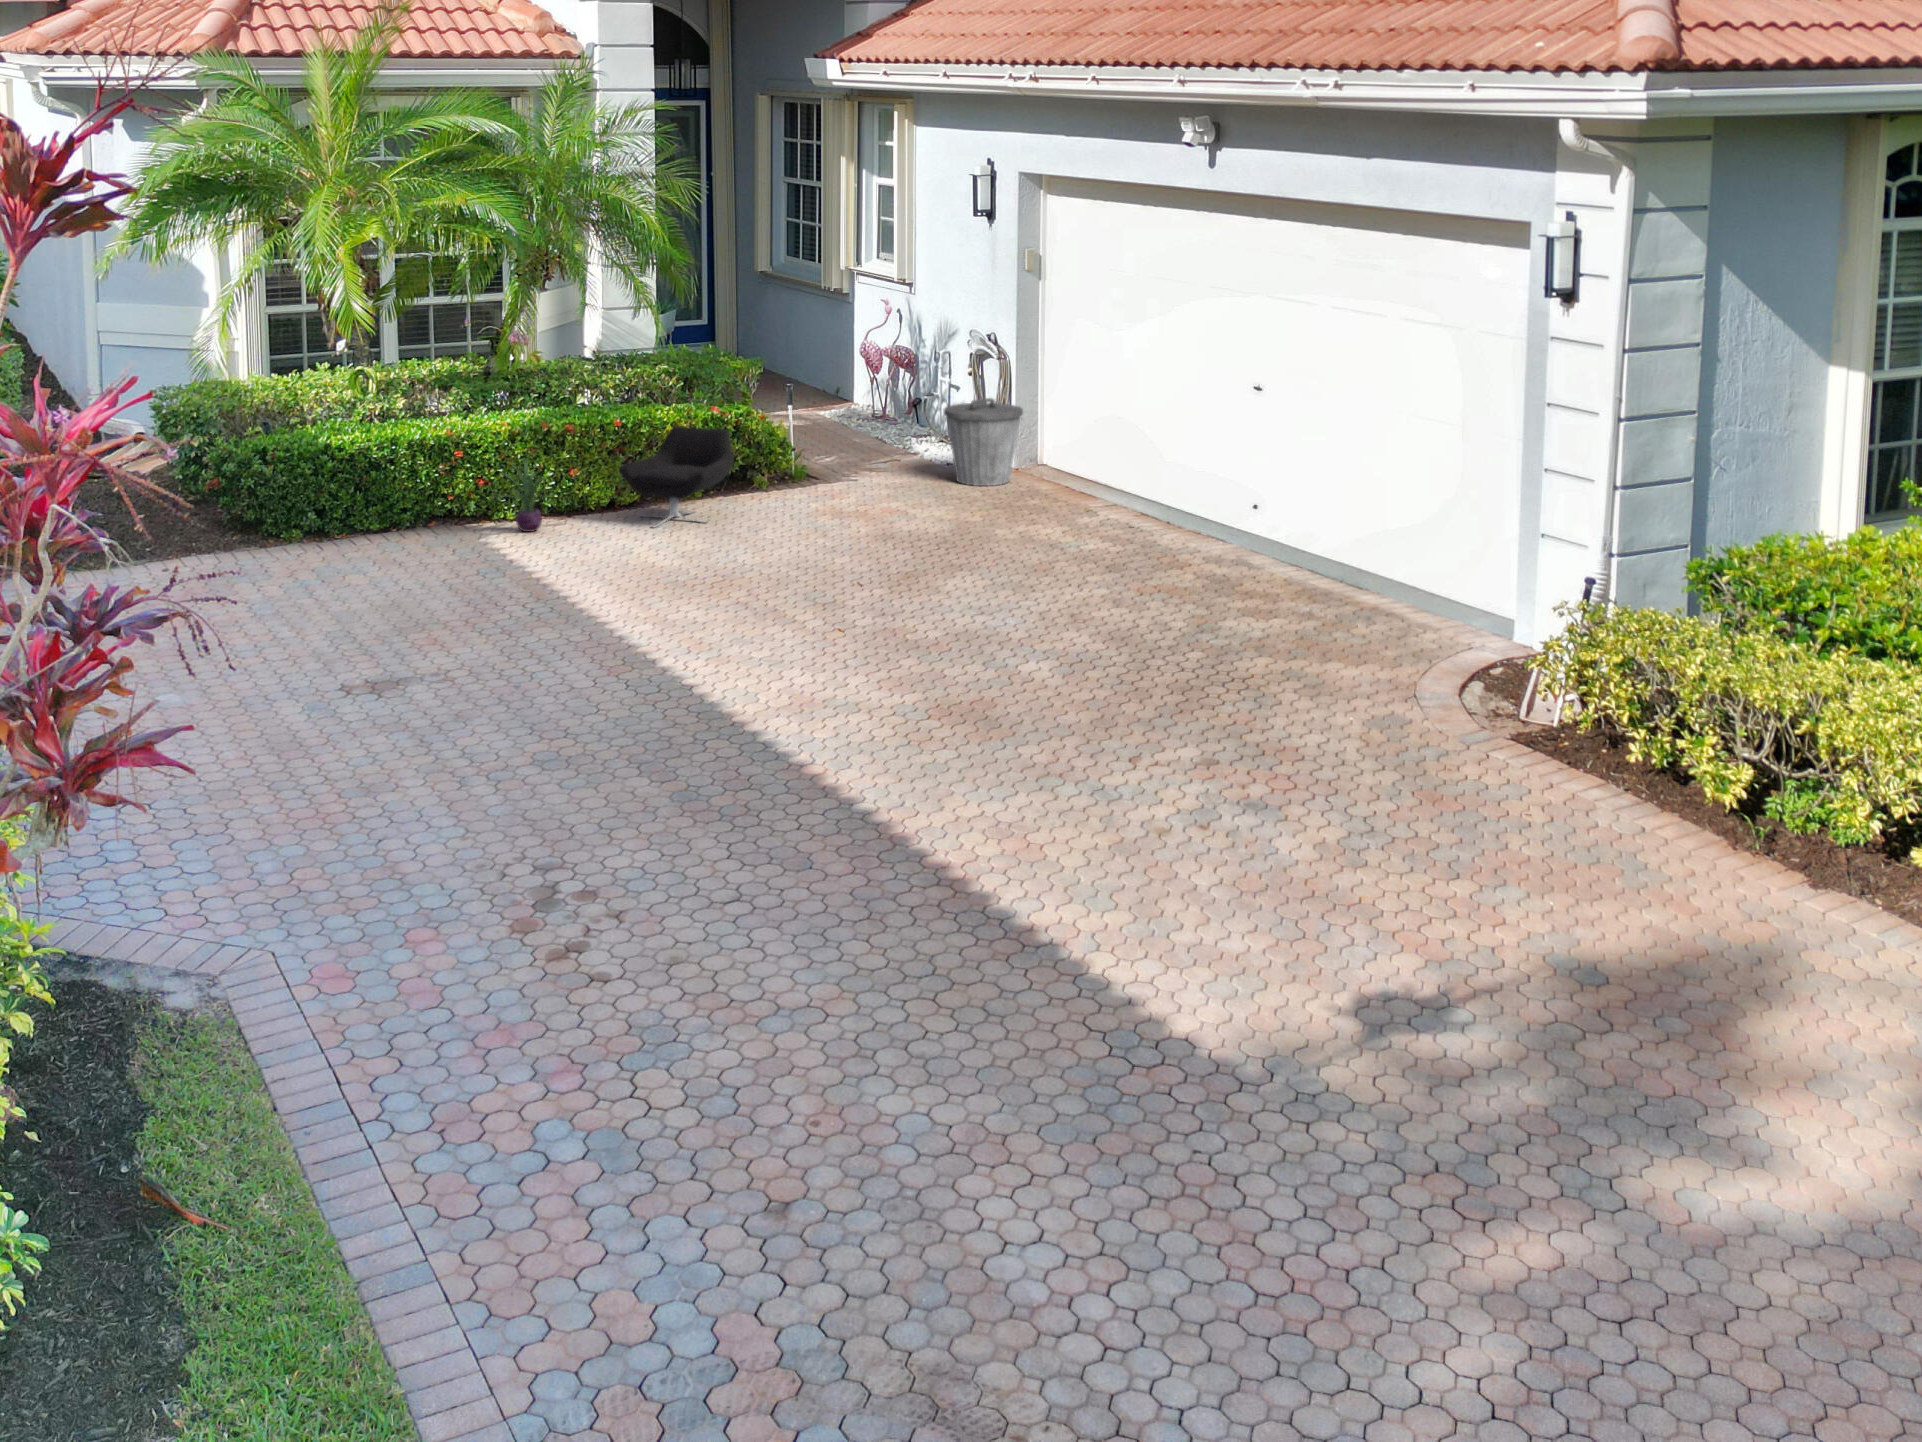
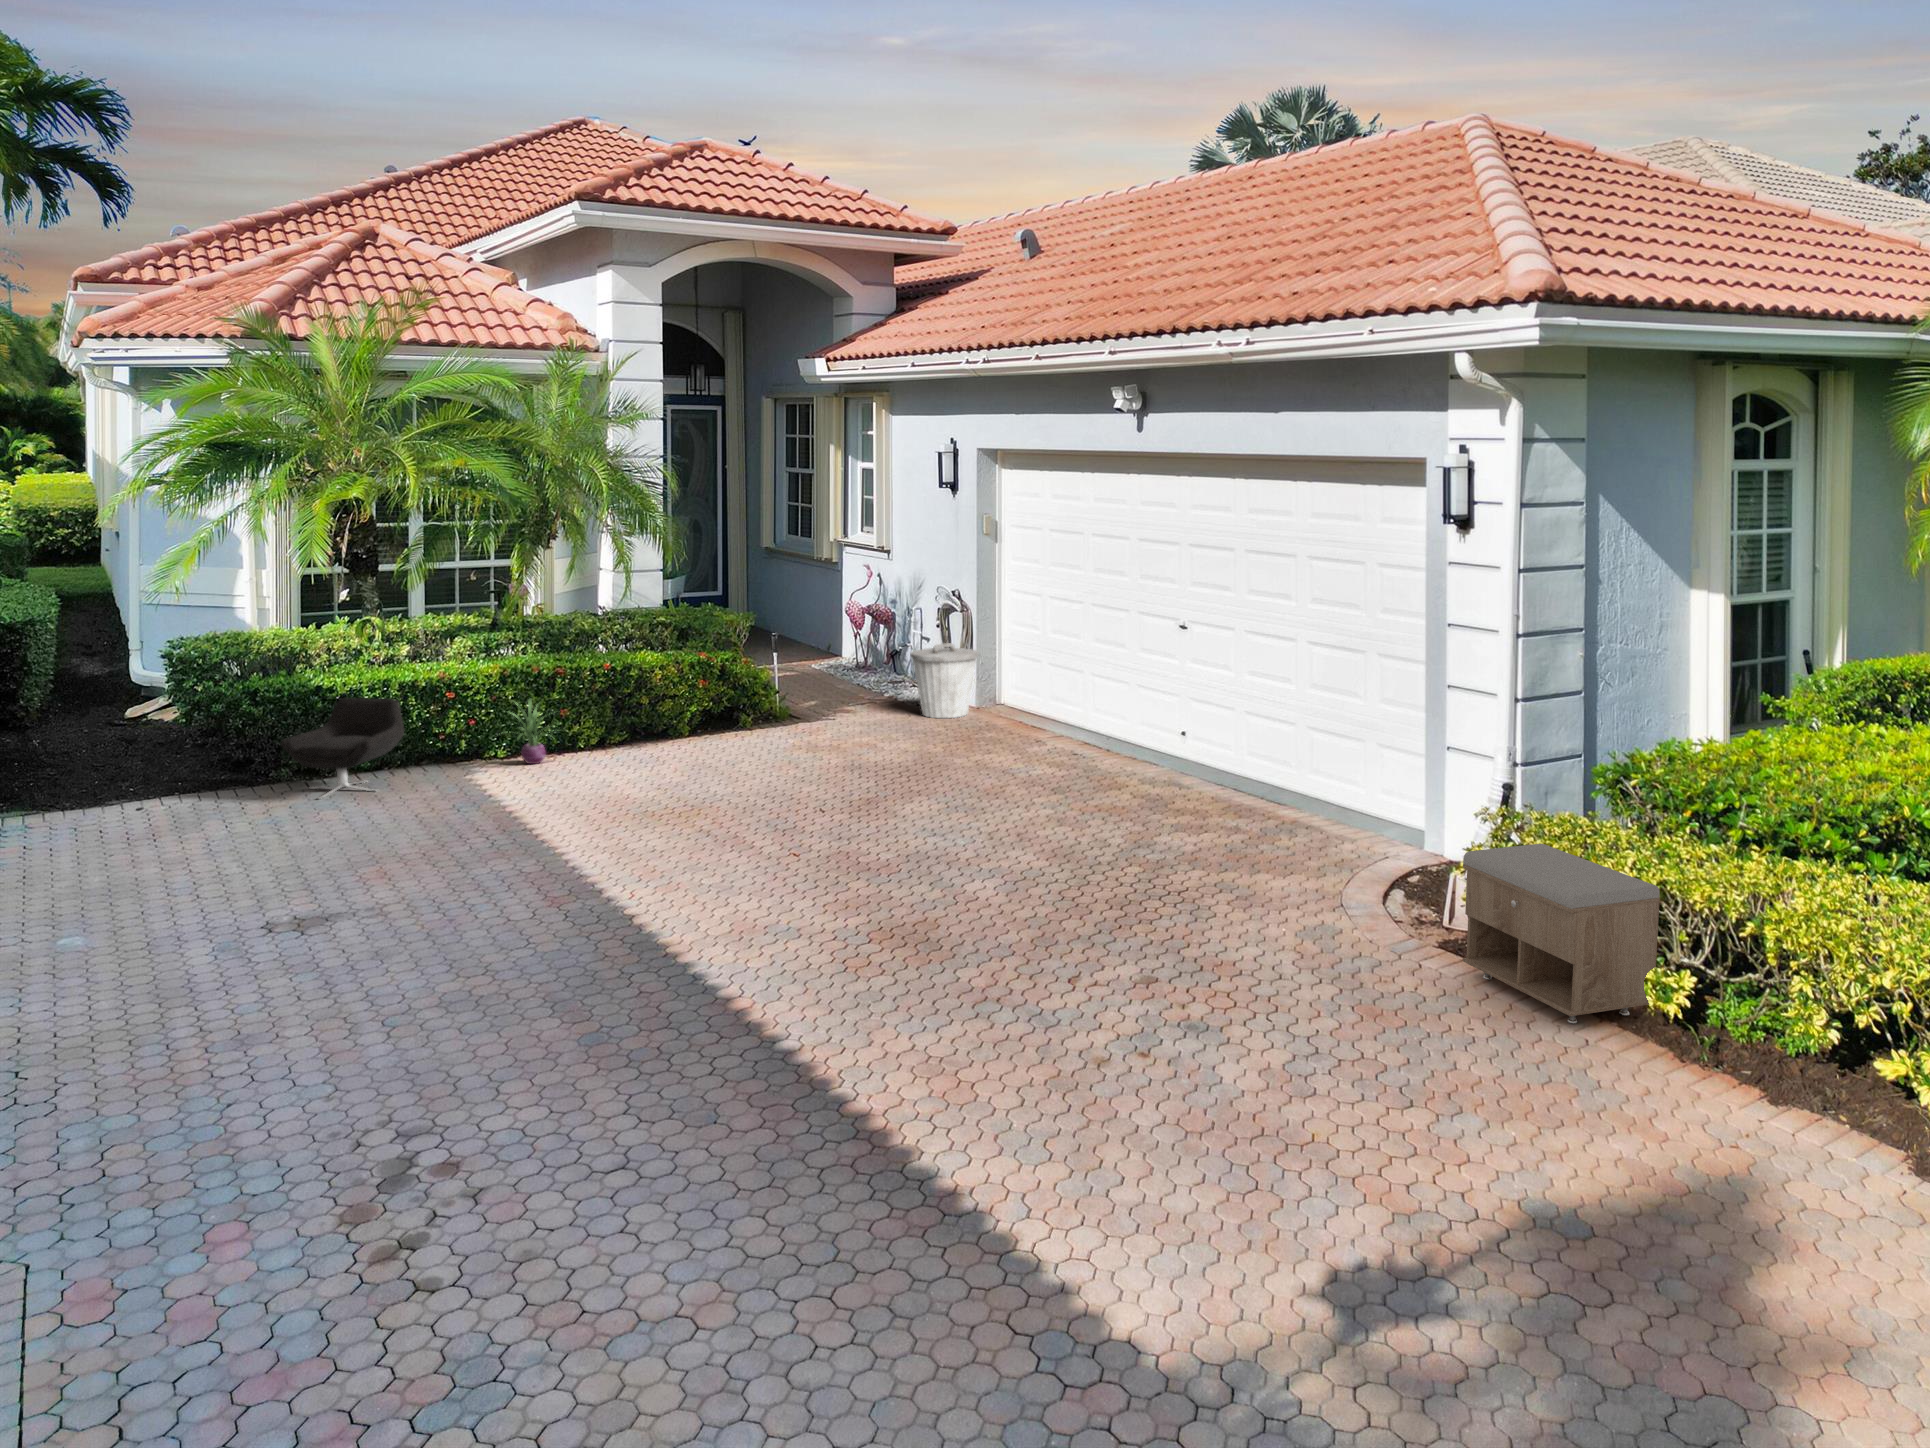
lounge chair: present [619,426,734,528] -> present [281,698,404,799]
storage bench: none [1534,639,1725,818] -> present [1463,844,1660,1024]

